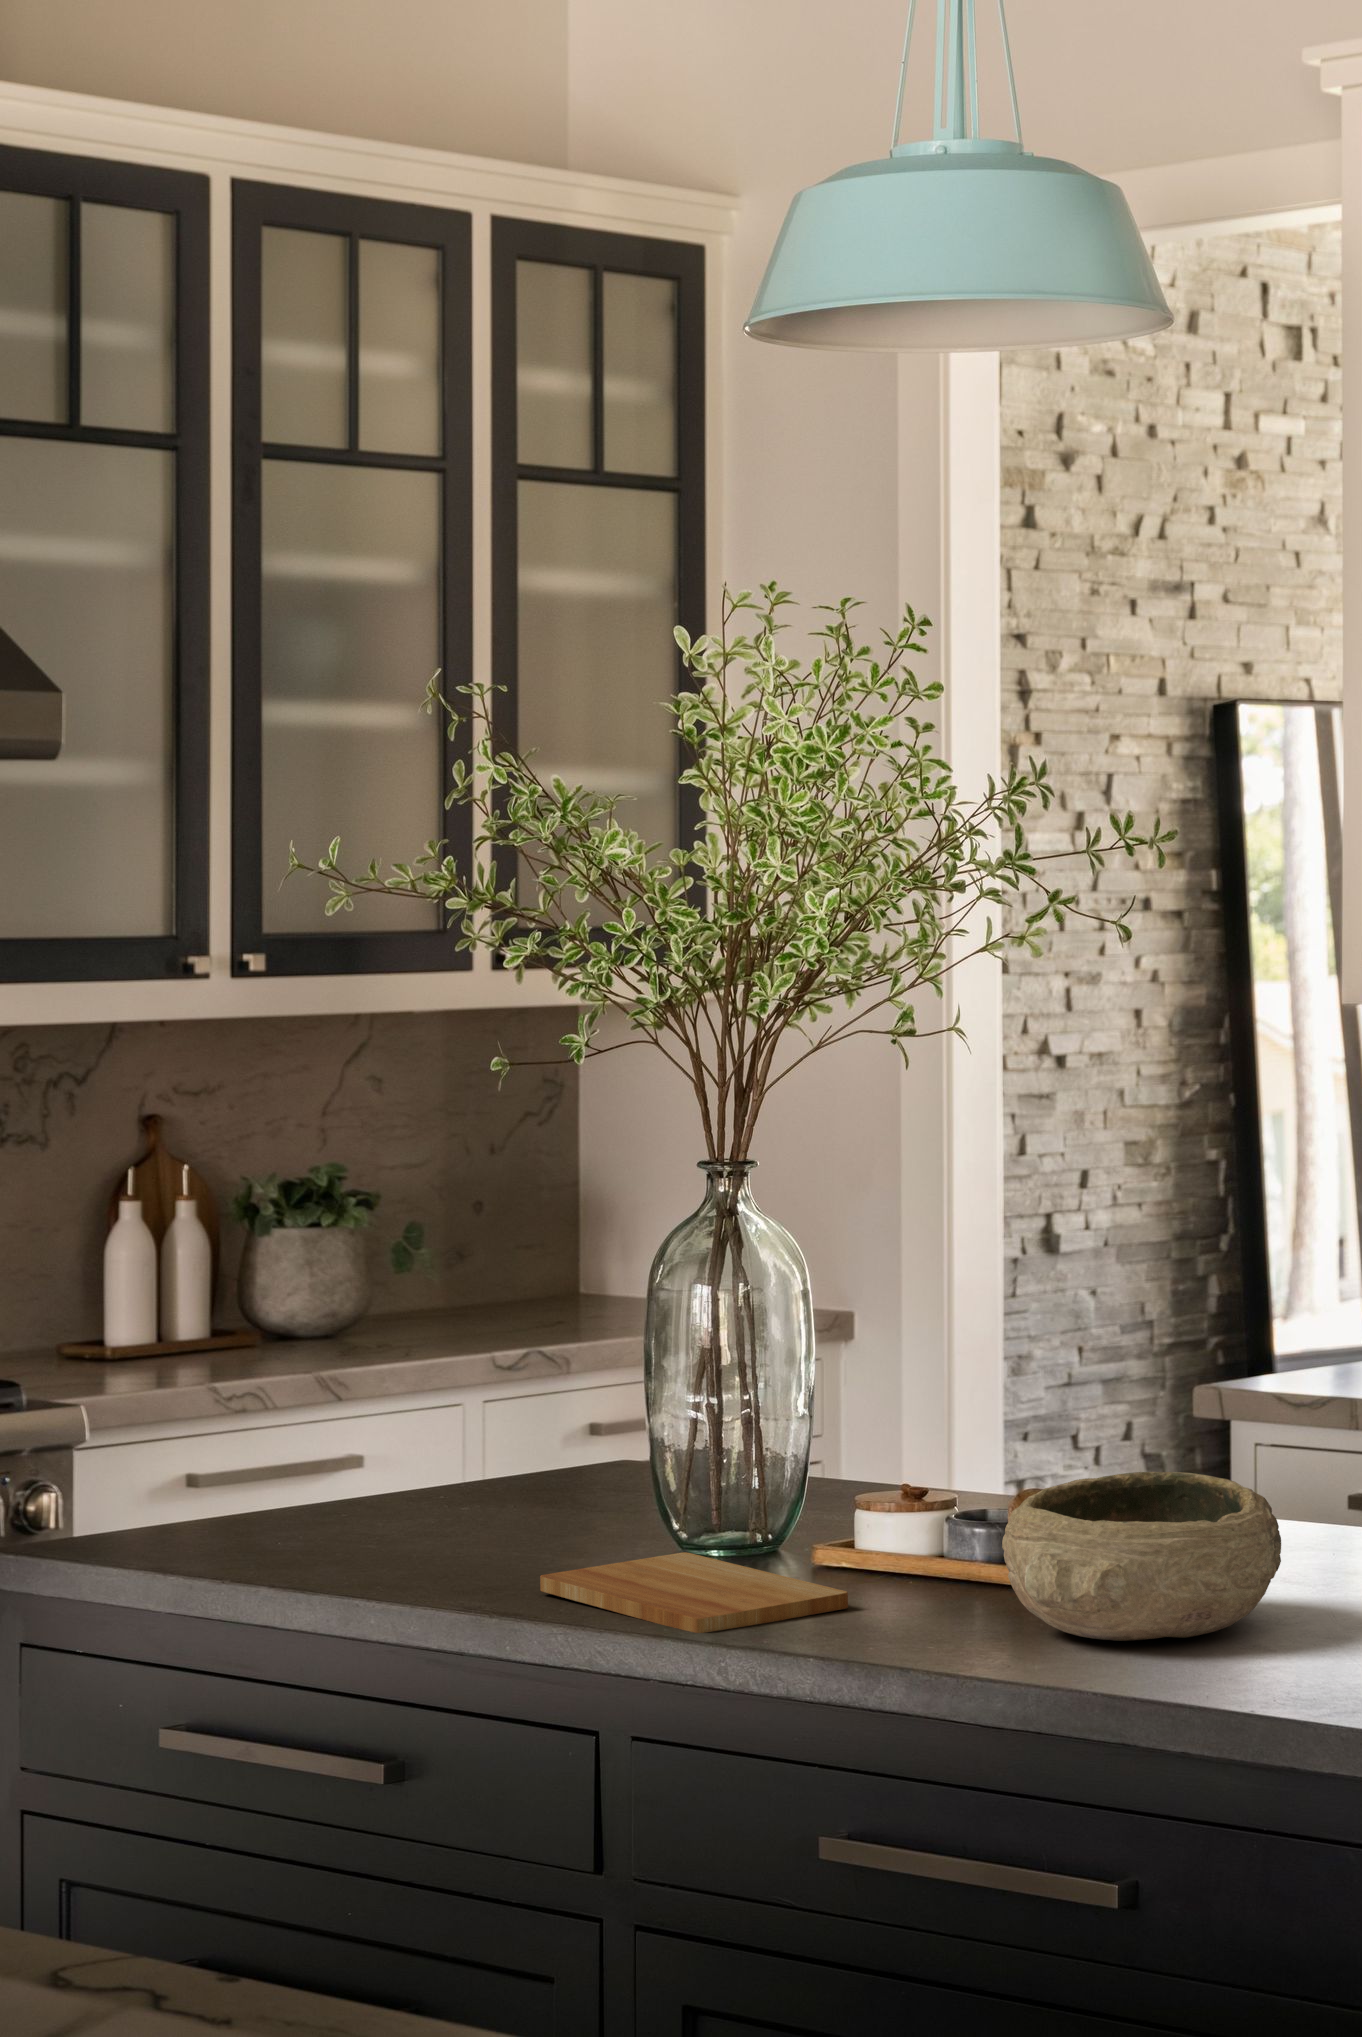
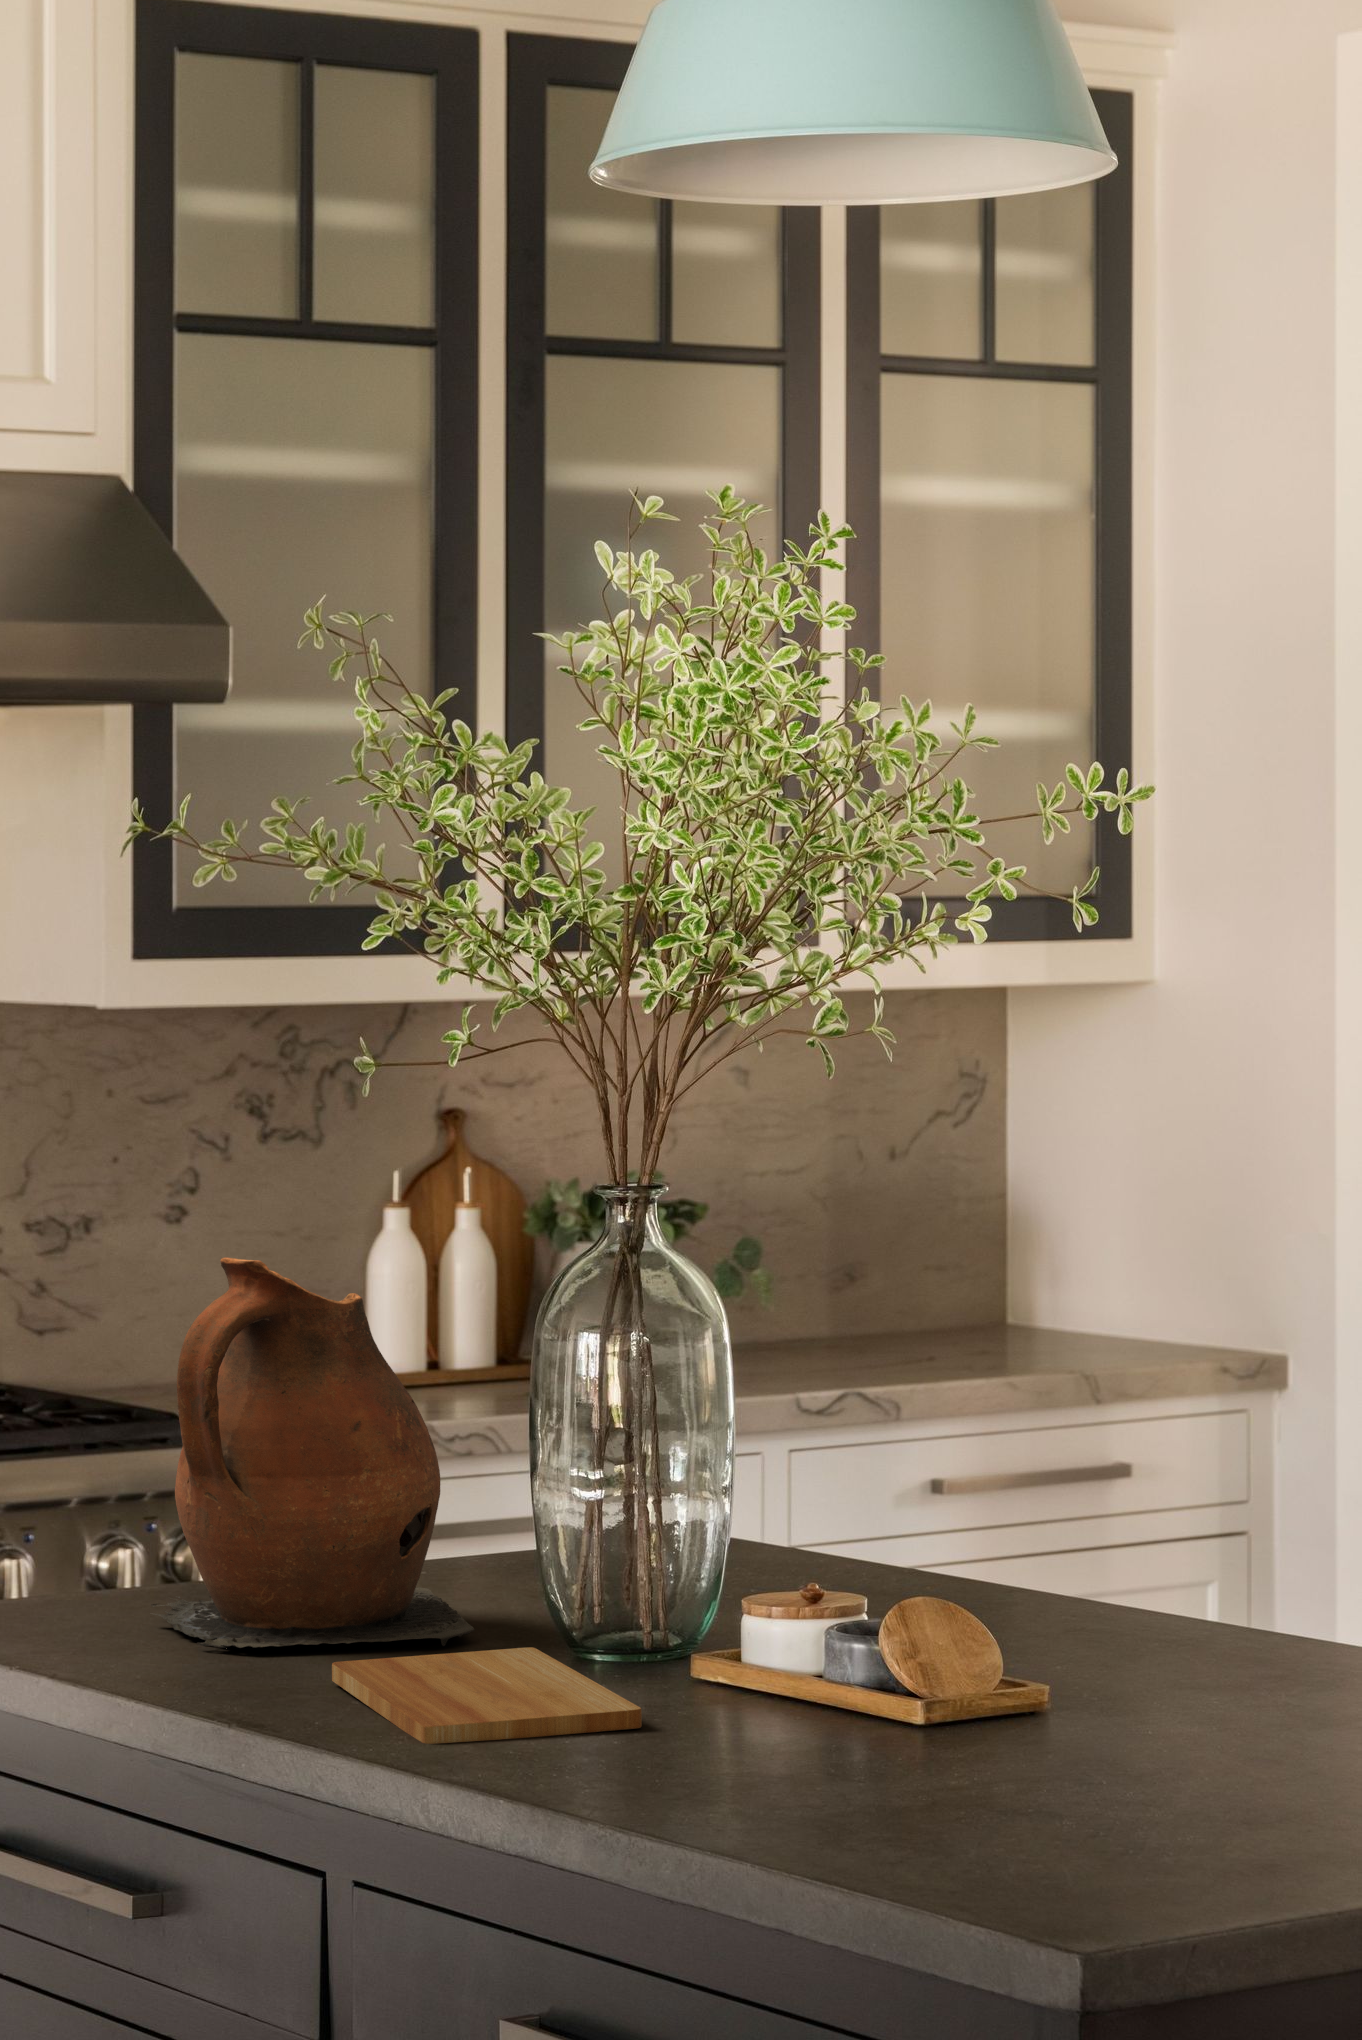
ceramic pitcher: none [293,1235,596,1572] -> present [151,1257,474,1648]
bowl: present [1002,1472,1281,1641] -> none [760,1588,1122,1796]

